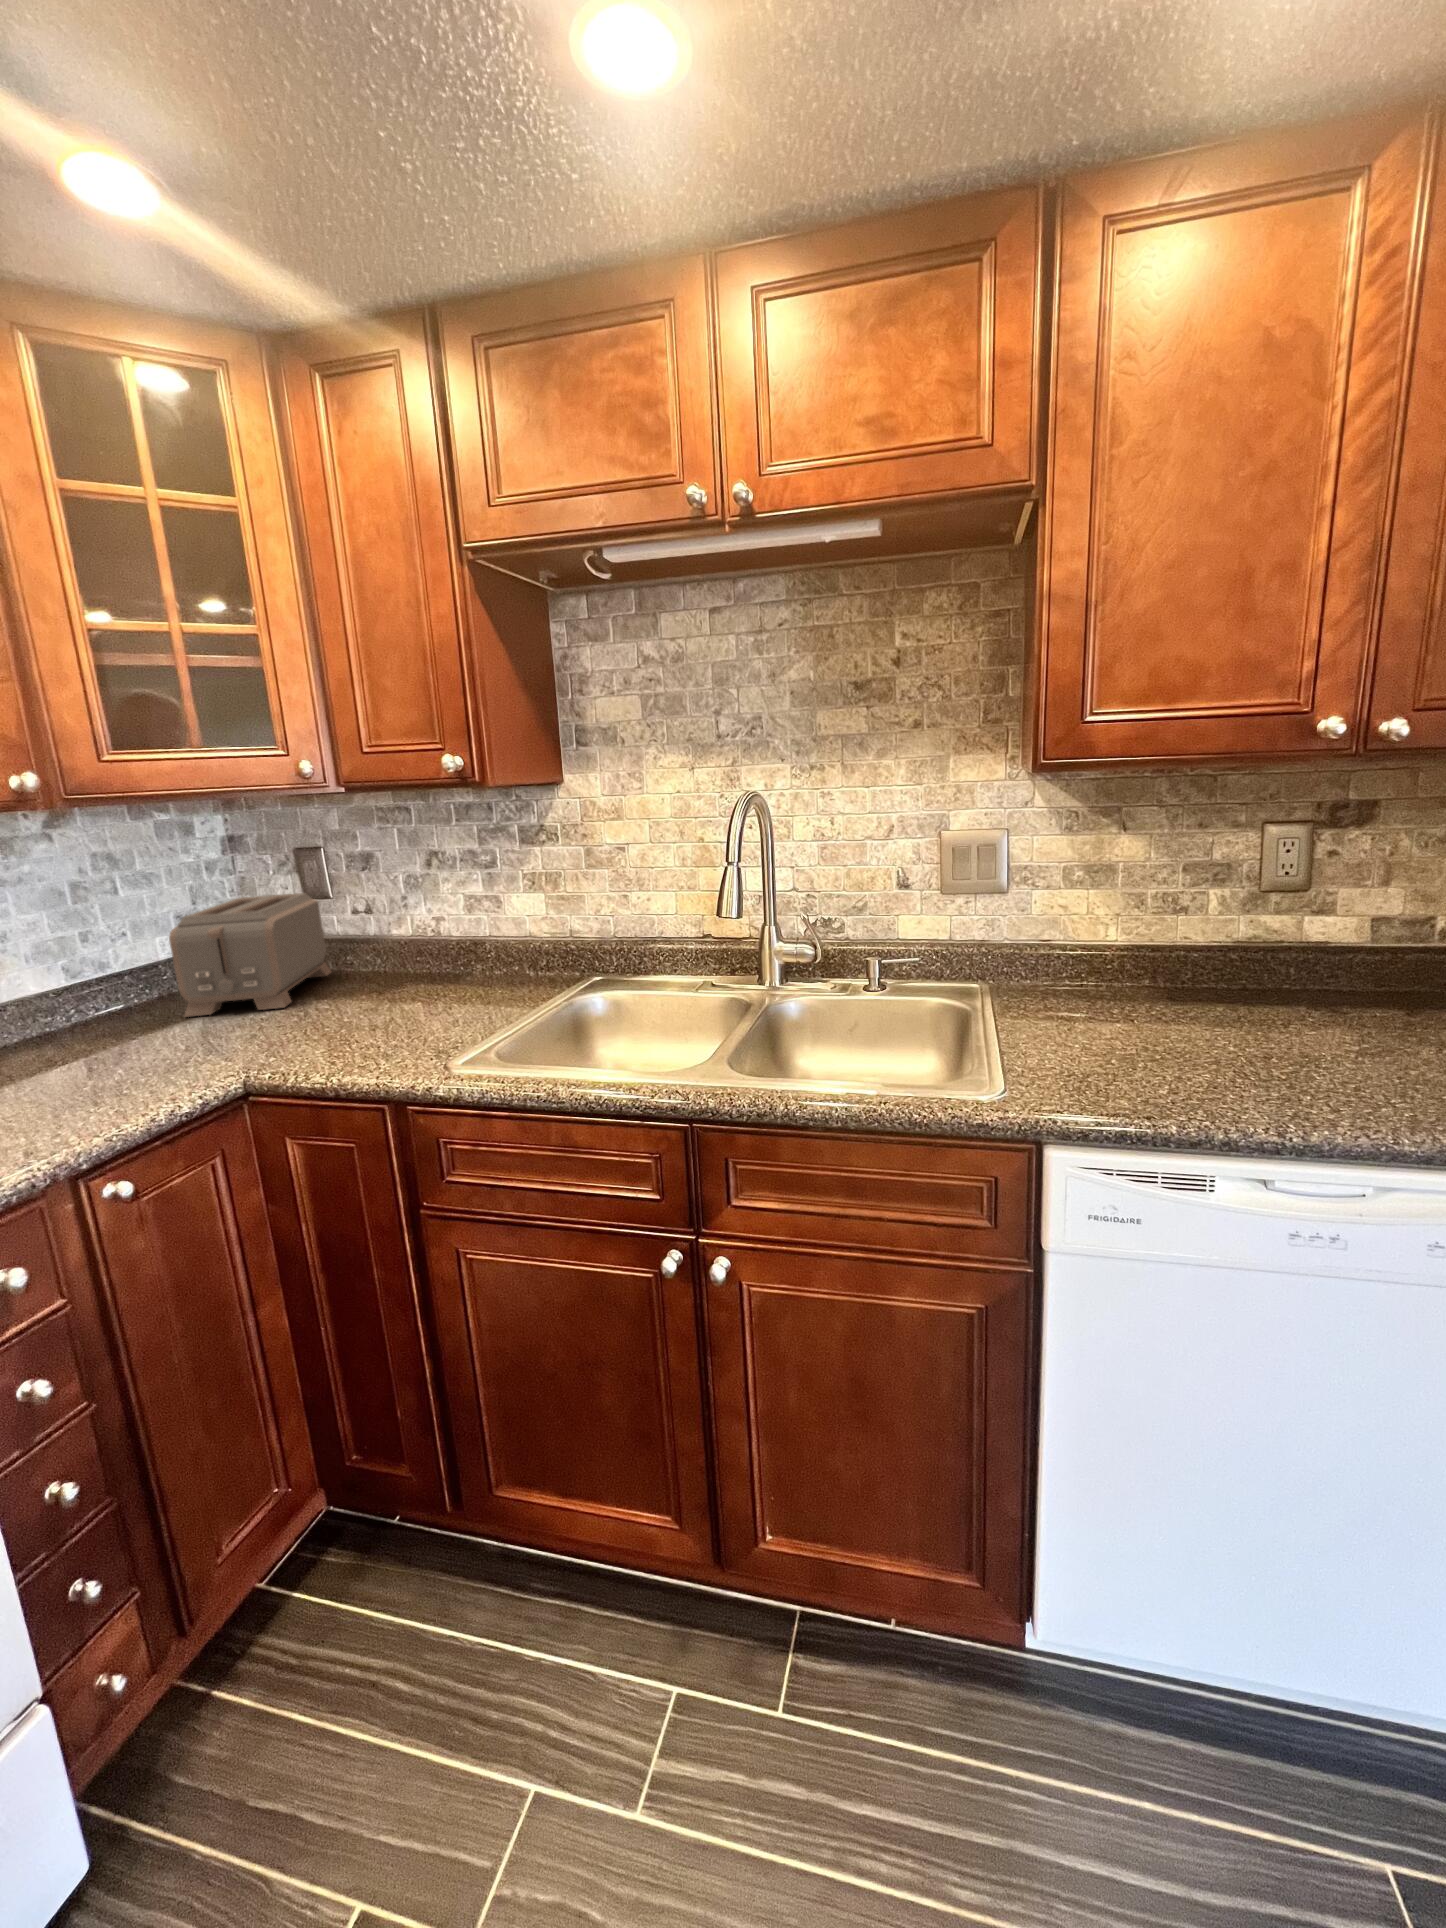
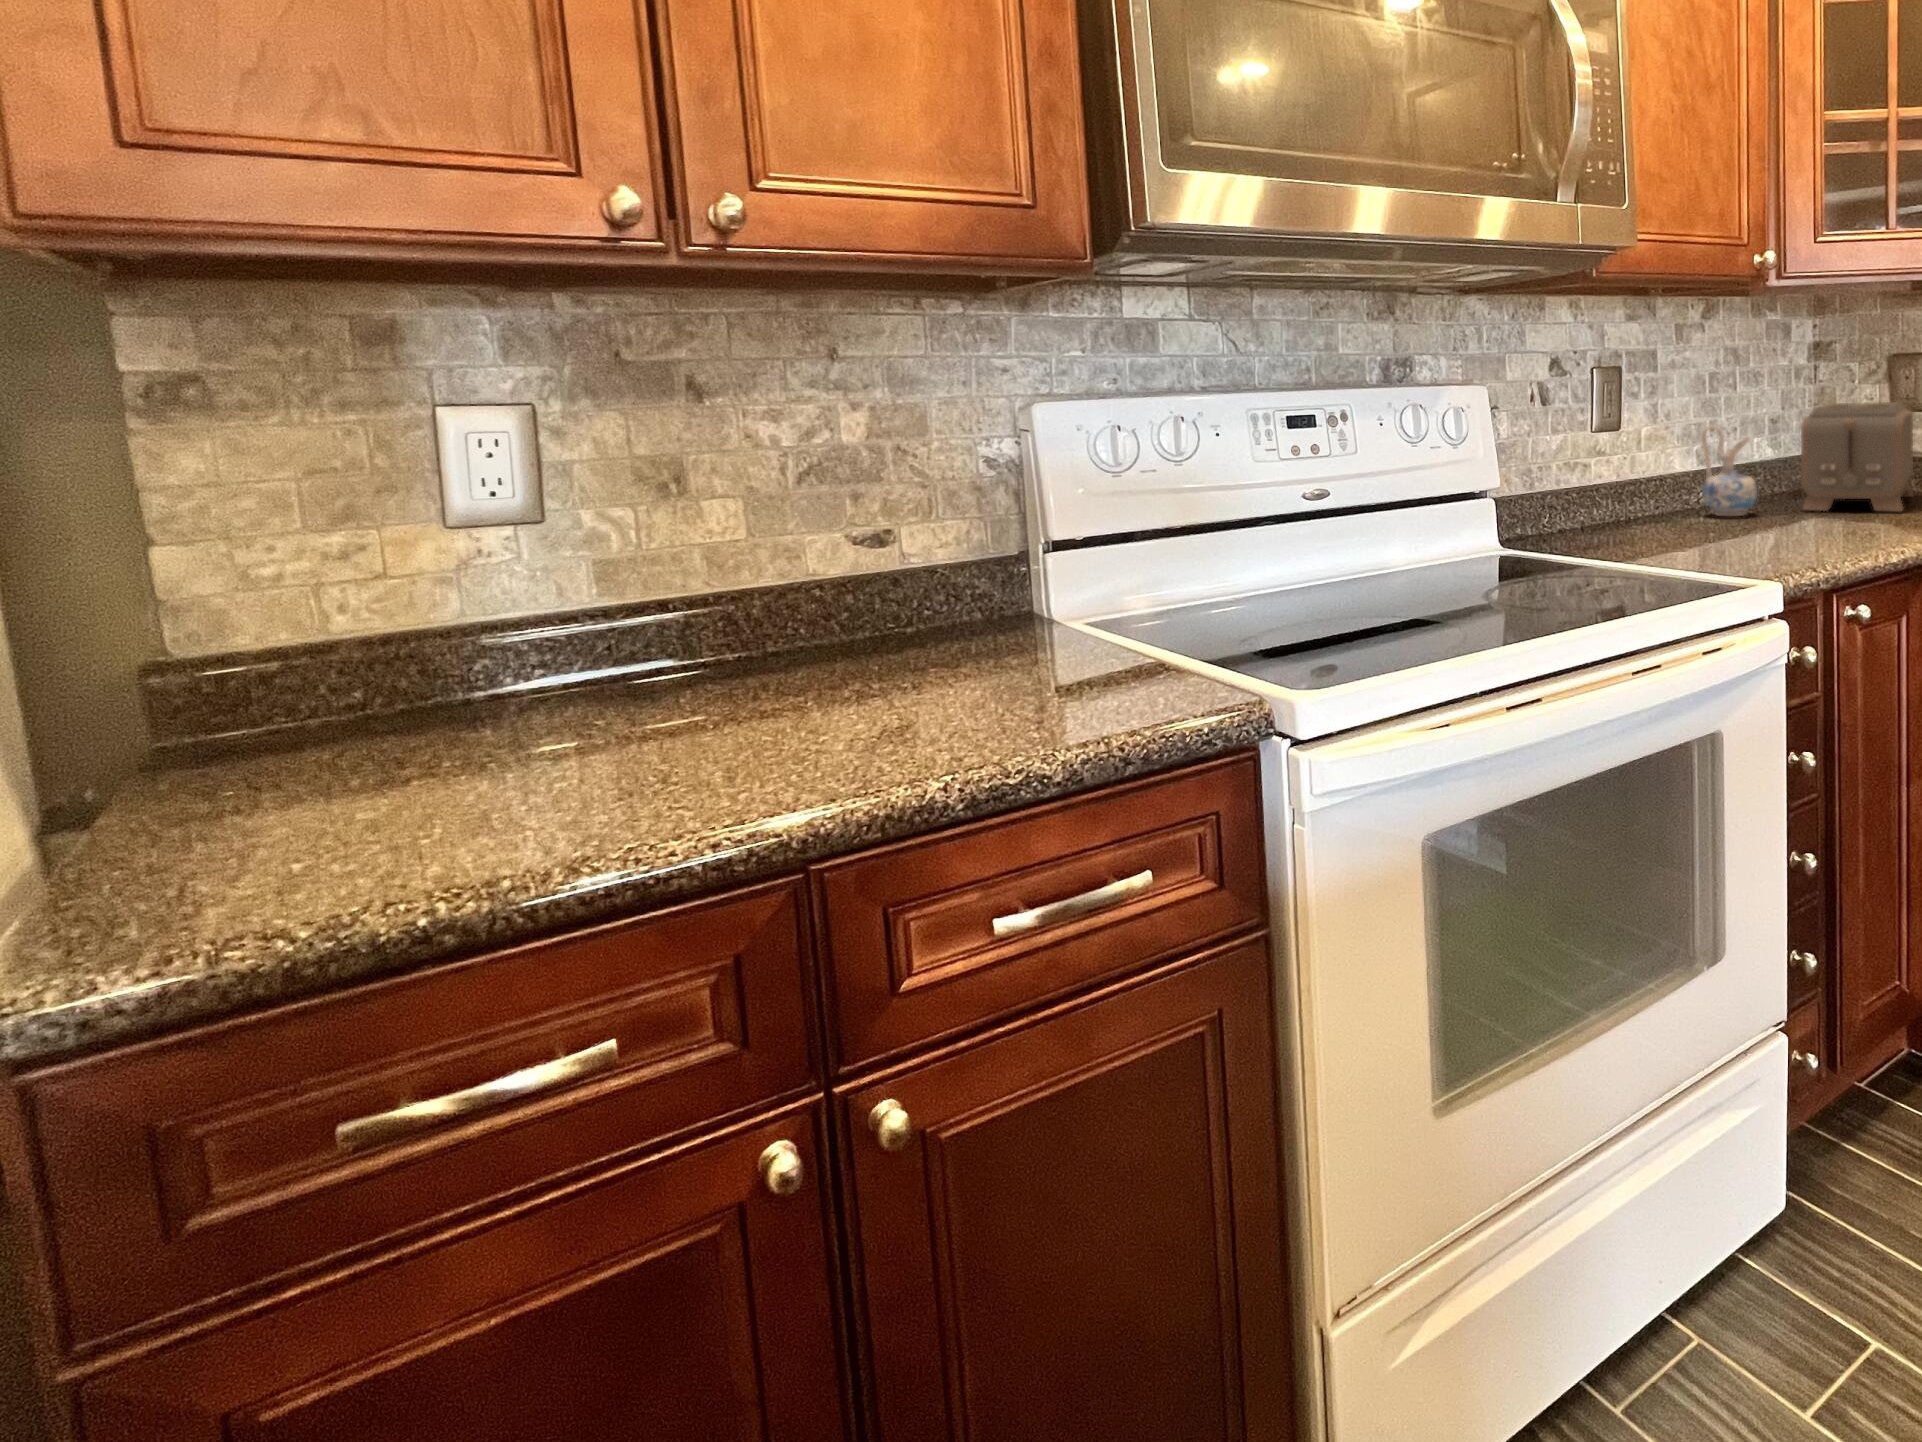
ceramic pitcher: none [36,949,122,1041] -> present [1701,425,1758,516]

